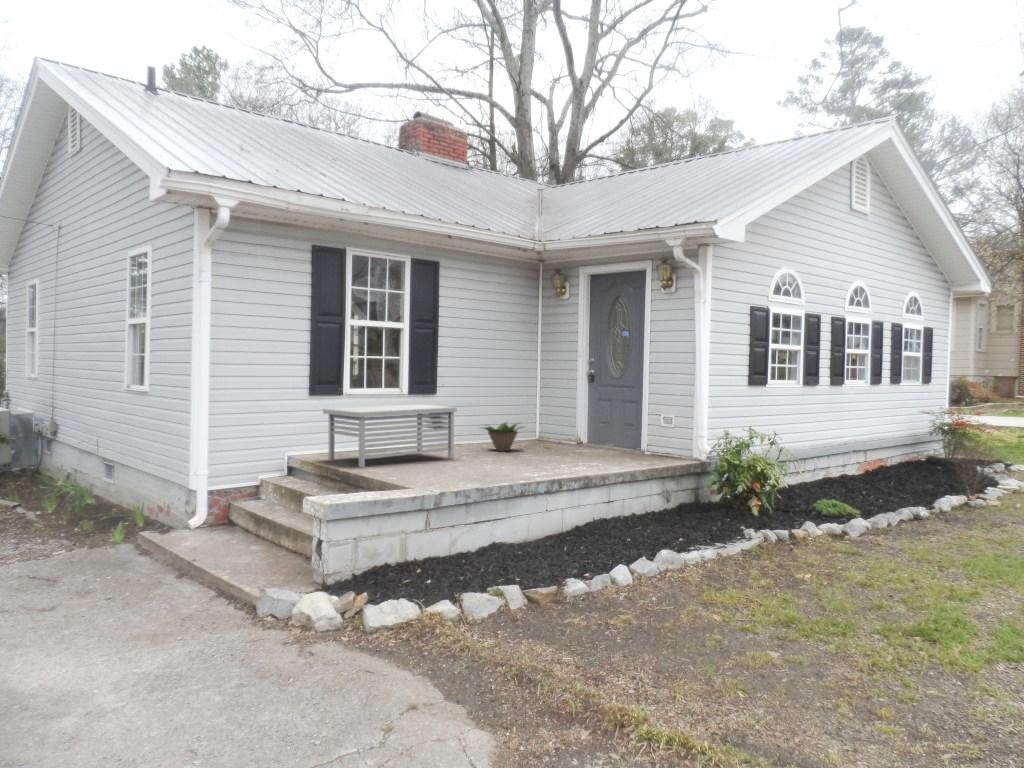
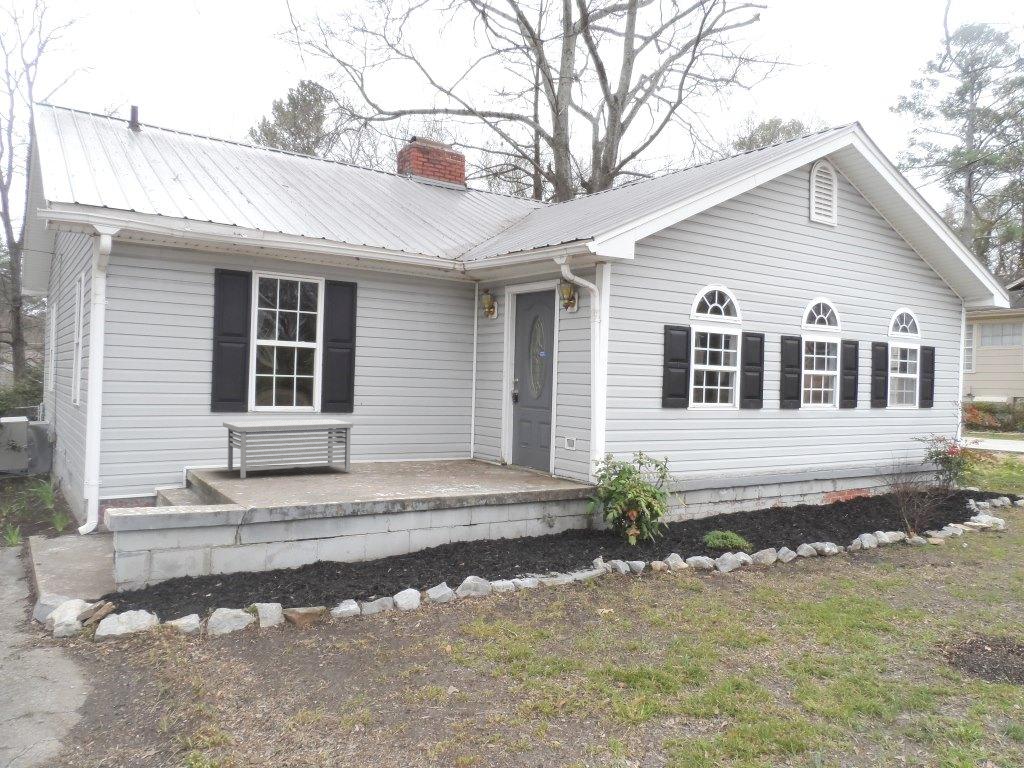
decorative plant: present [482,422,523,451] -> none [394,437,442,466]

